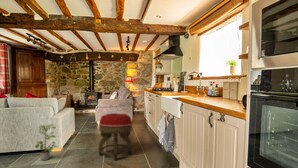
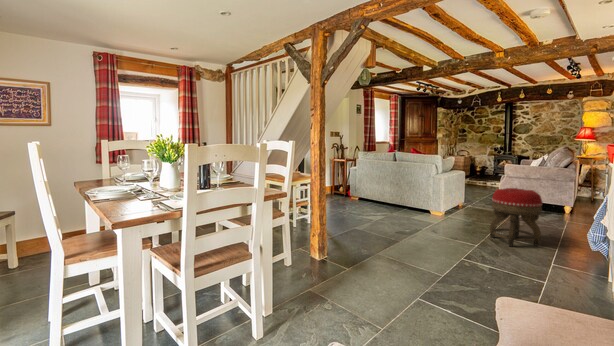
potted plant: present [35,124,57,160] -> none [419,191,442,228]

